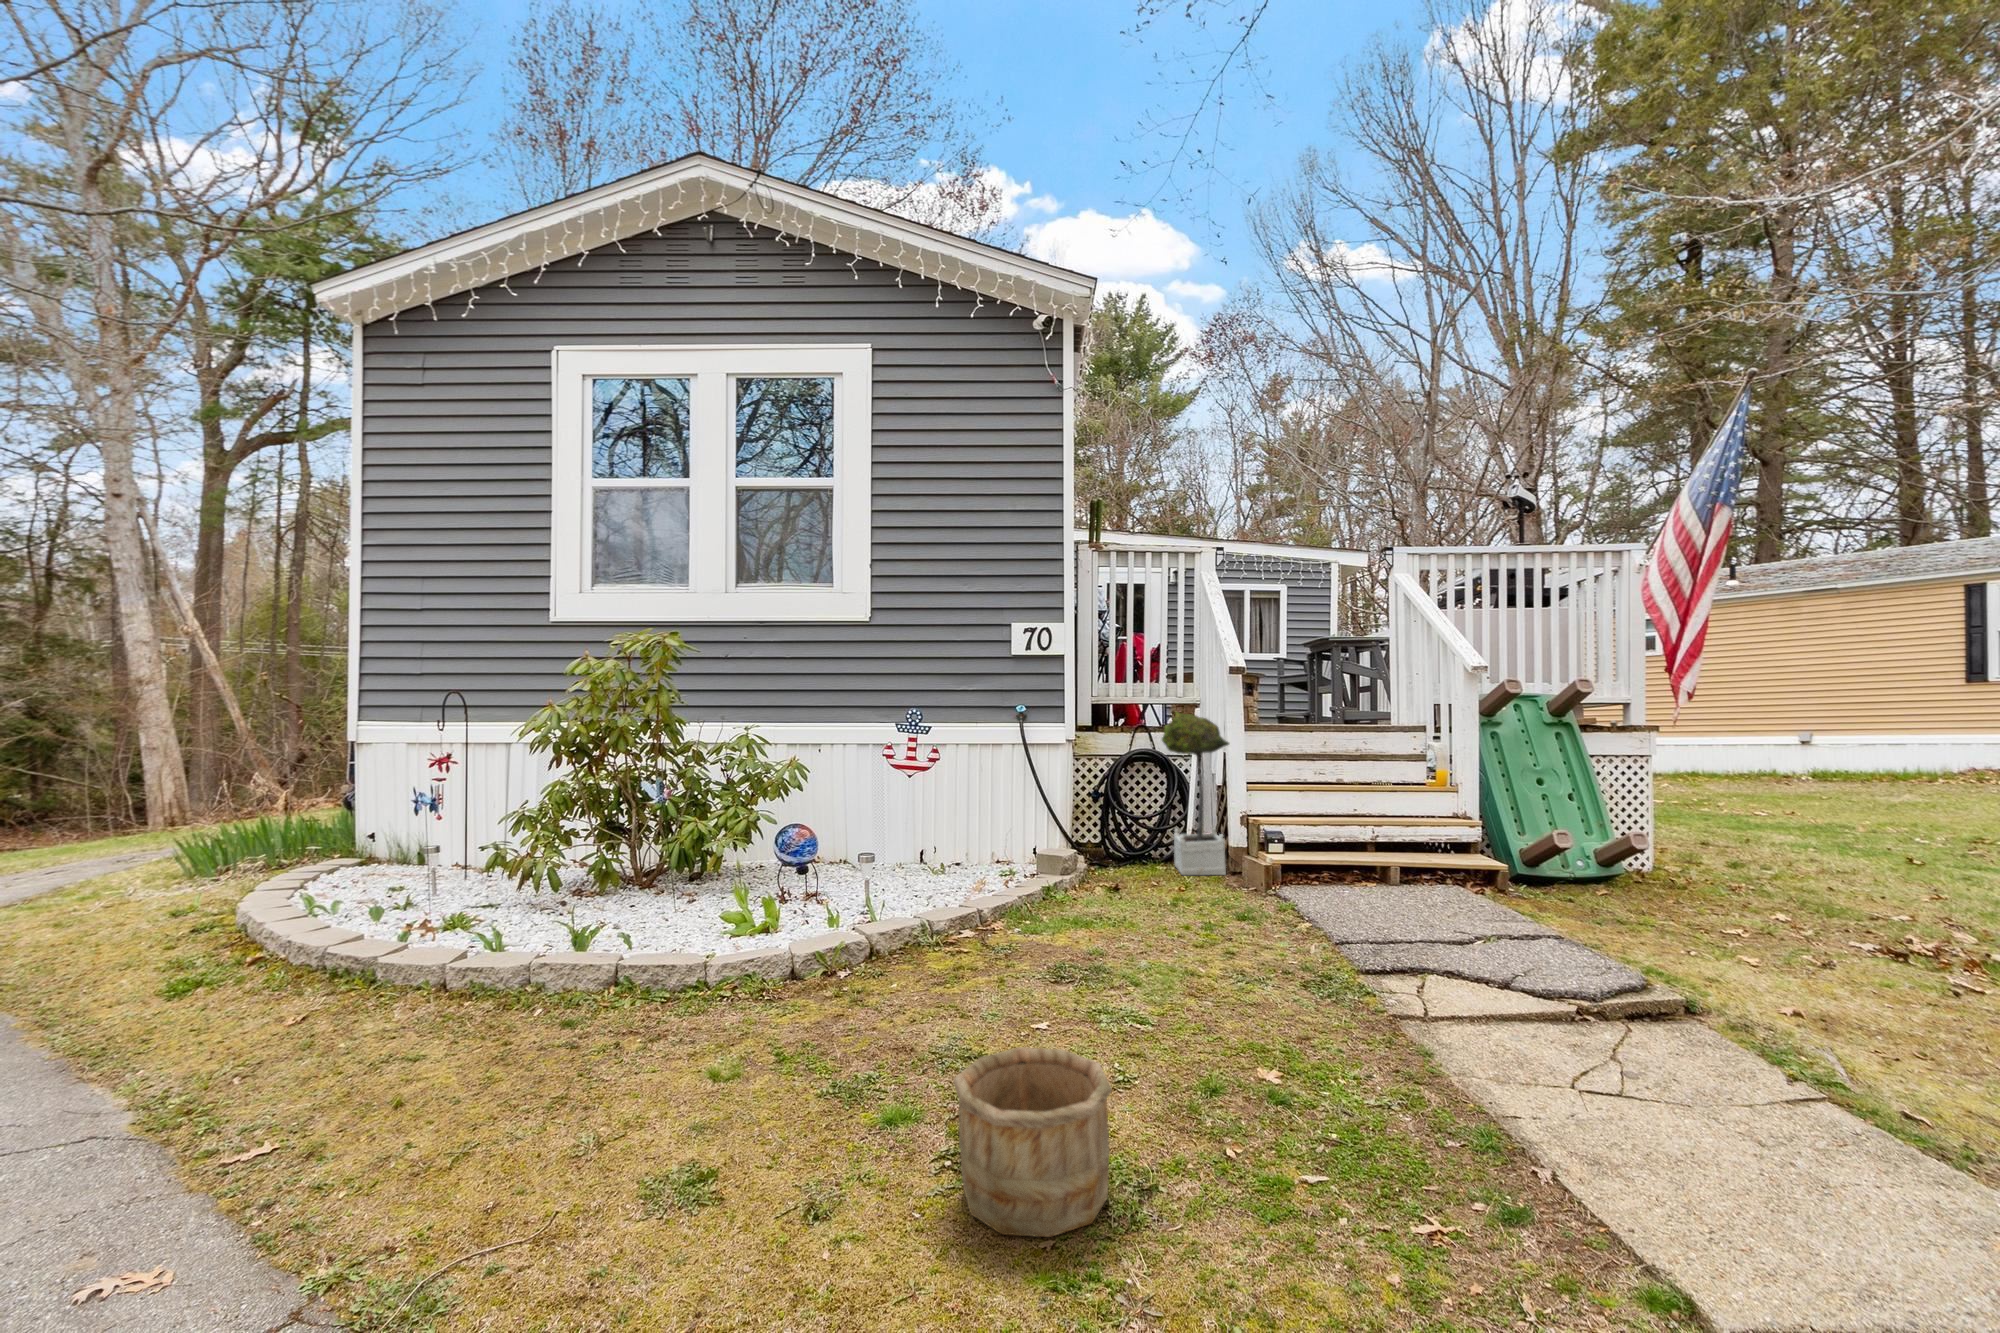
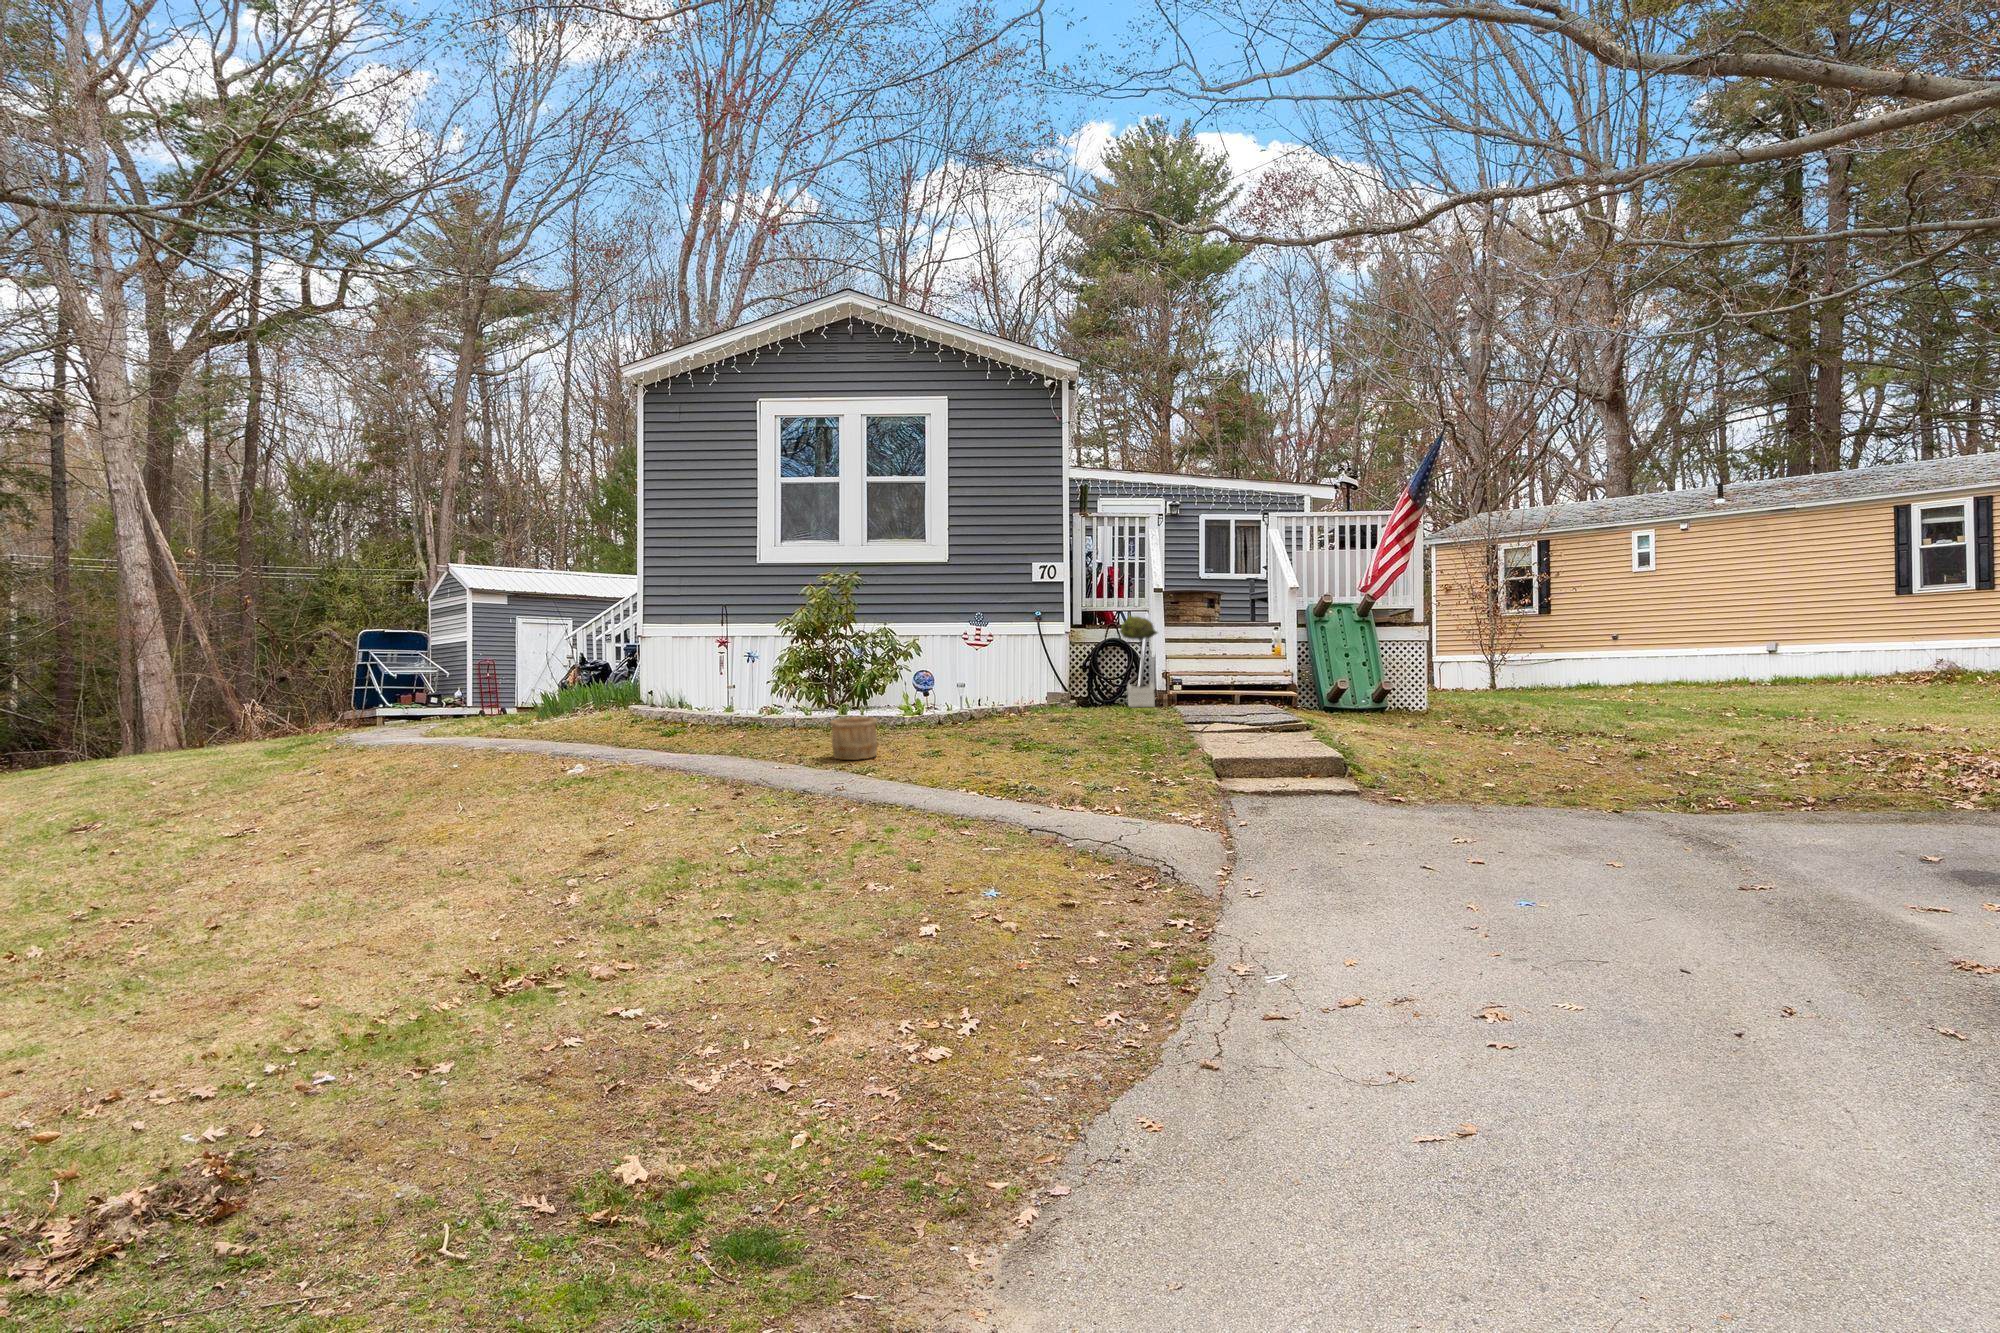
wooden bucket: present [953,1047,1112,1237] -> present [830,717,877,760]

